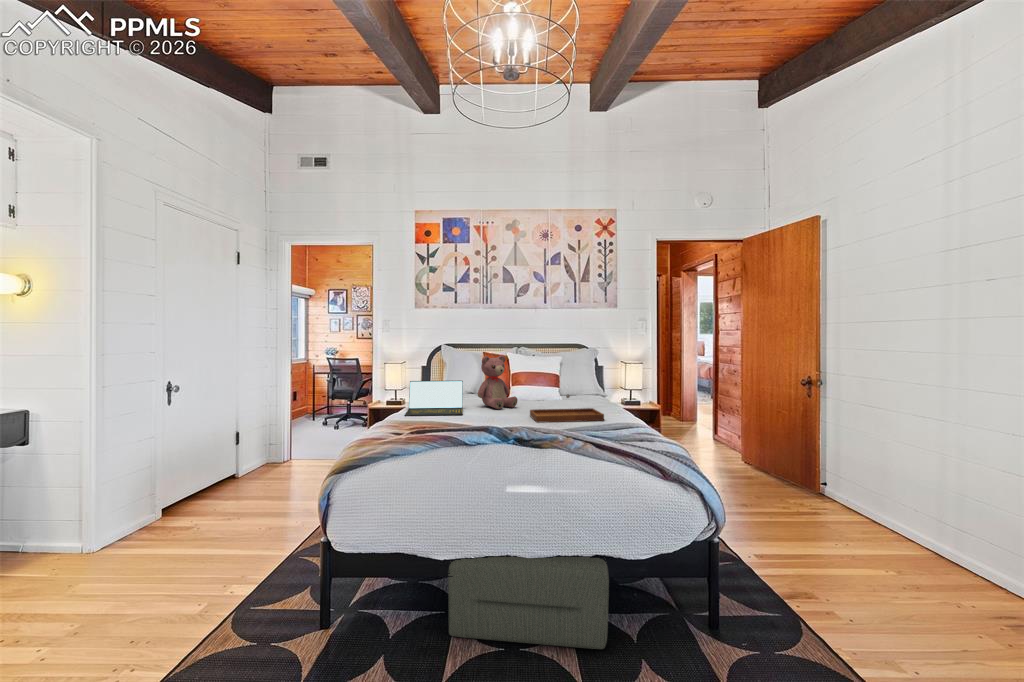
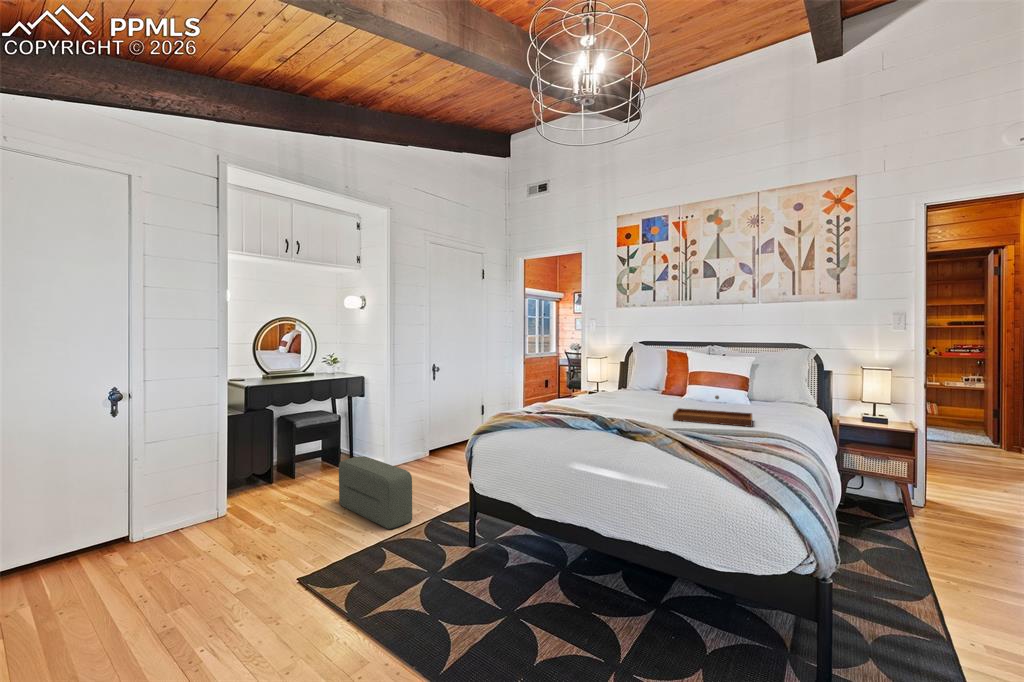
teddy bear: present [478,356,518,409] -> none [641,353,681,406]
laptop: present [405,381,463,416] -> none [565,374,626,408]
pouf: present [448,556,609,649] -> present [339,456,412,529]

